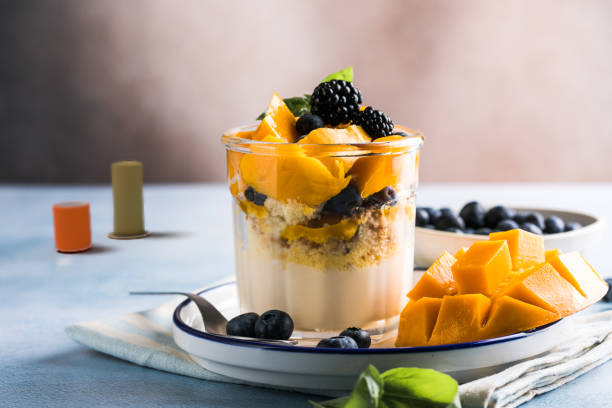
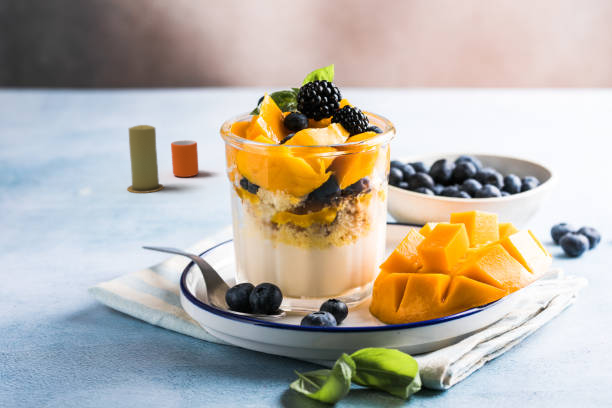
mug: present [52,201,92,252] -> present [171,140,199,177]

